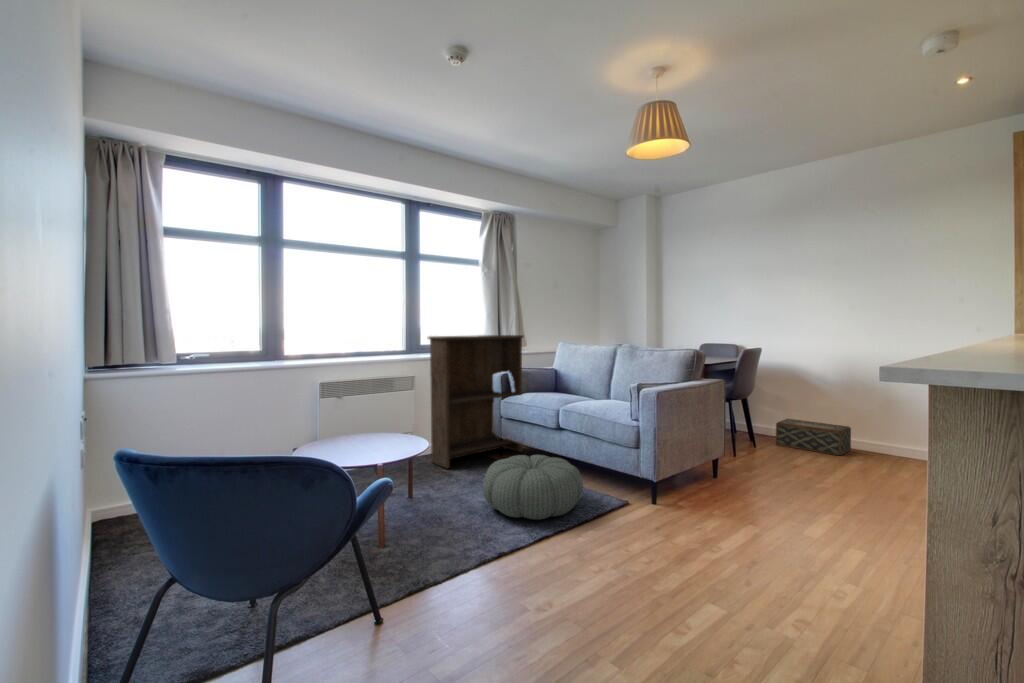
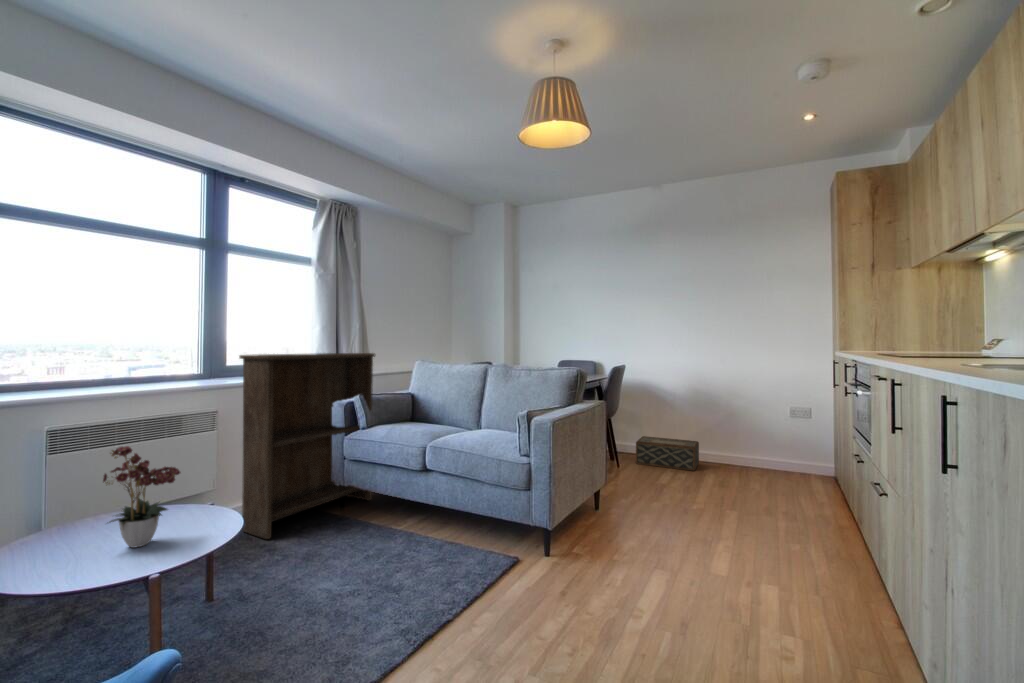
flower arrangement: none [353,388,397,452] -> present [103,446,181,548]
pouf: present [483,455,583,520] -> none [329,510,467,610]

